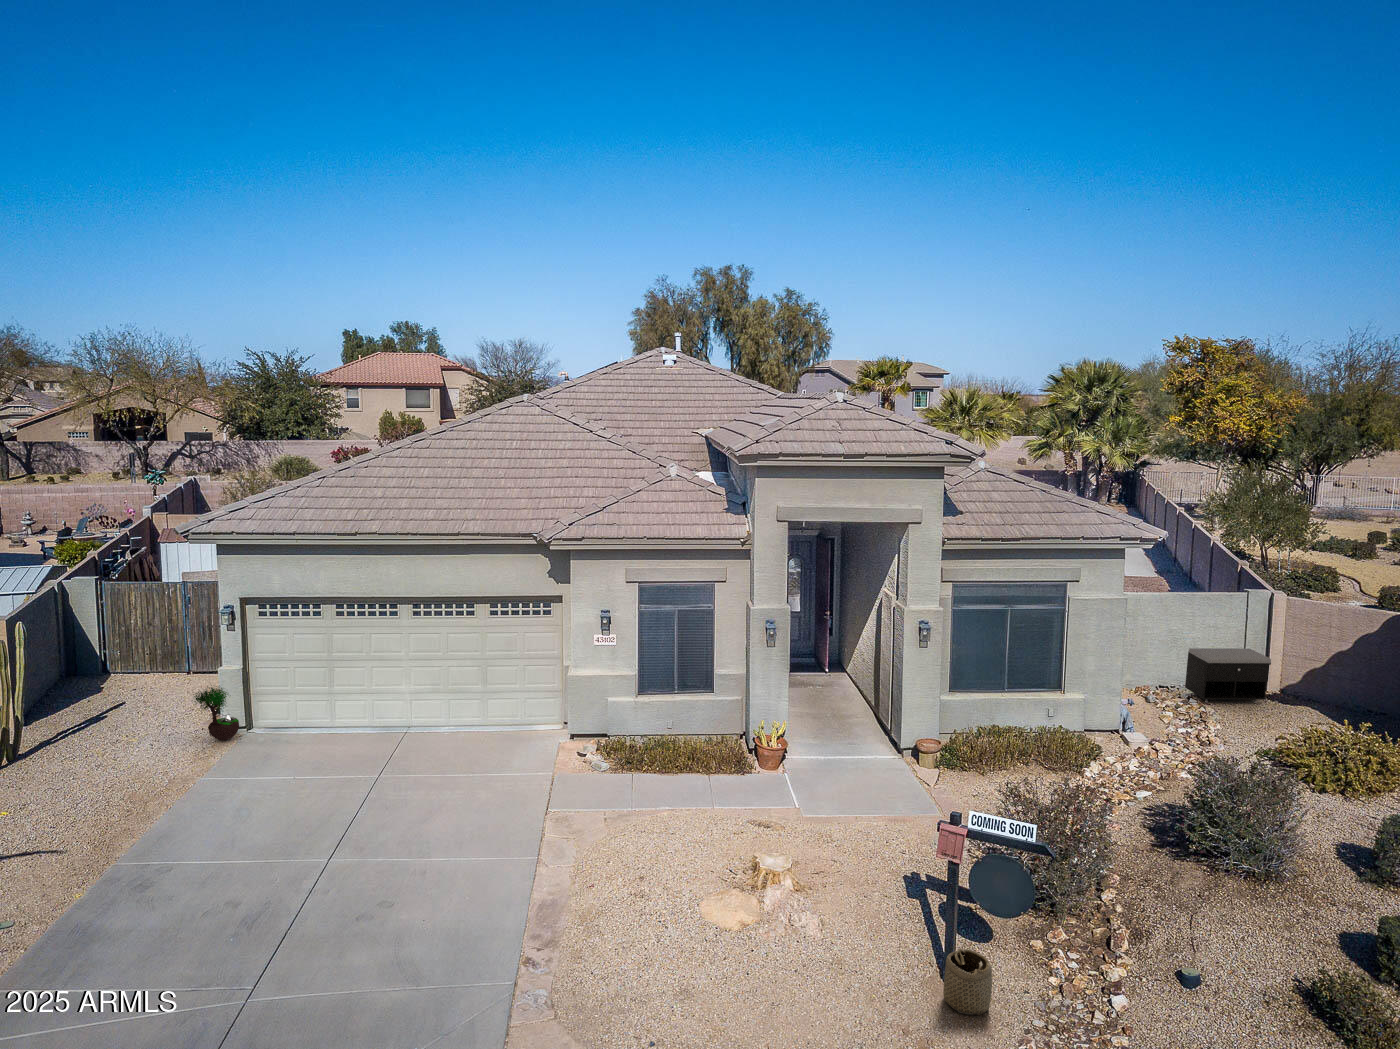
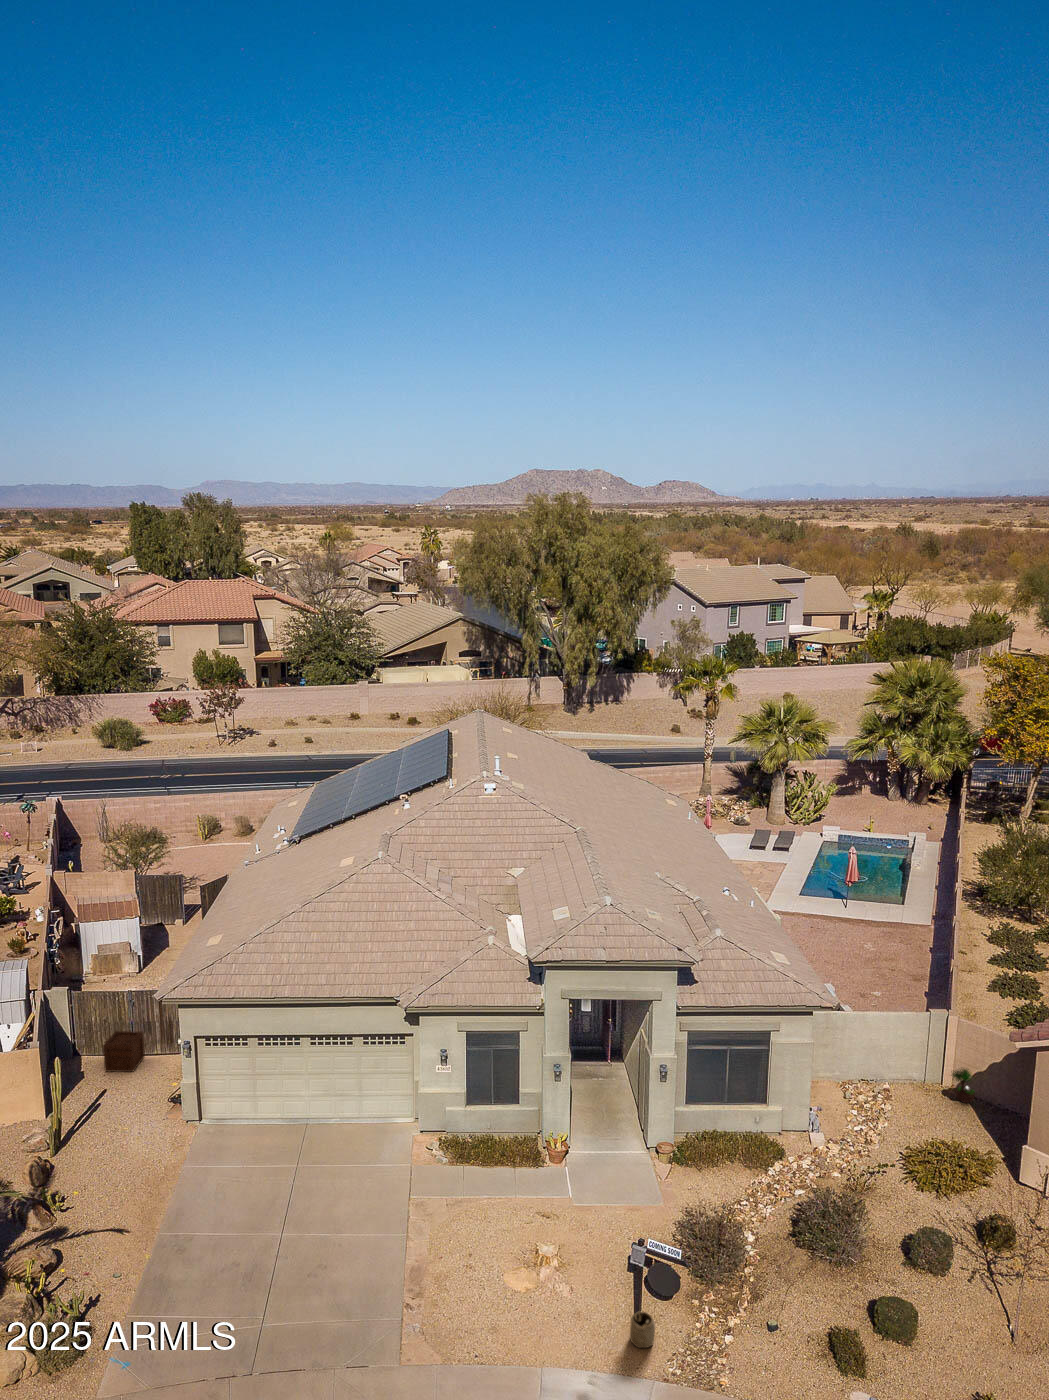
wooden crate: none [141,636,206,684] -> present [103,1031,145,1072]
storage bench: present [1185,648,1271,703] -> none [880,1053,936,1096]
potted tree: present [194,686,239,740] -> present [951,1069,975,1103]

